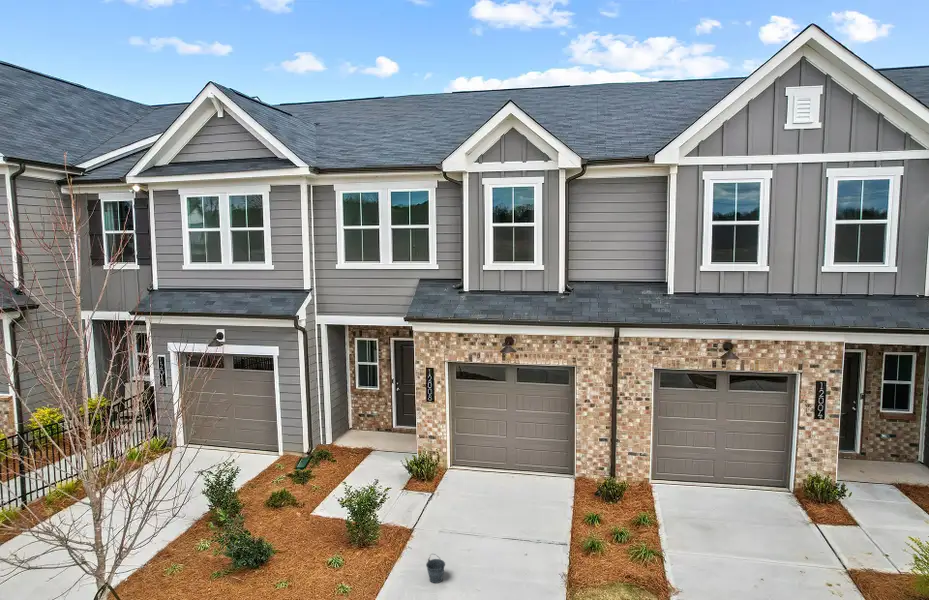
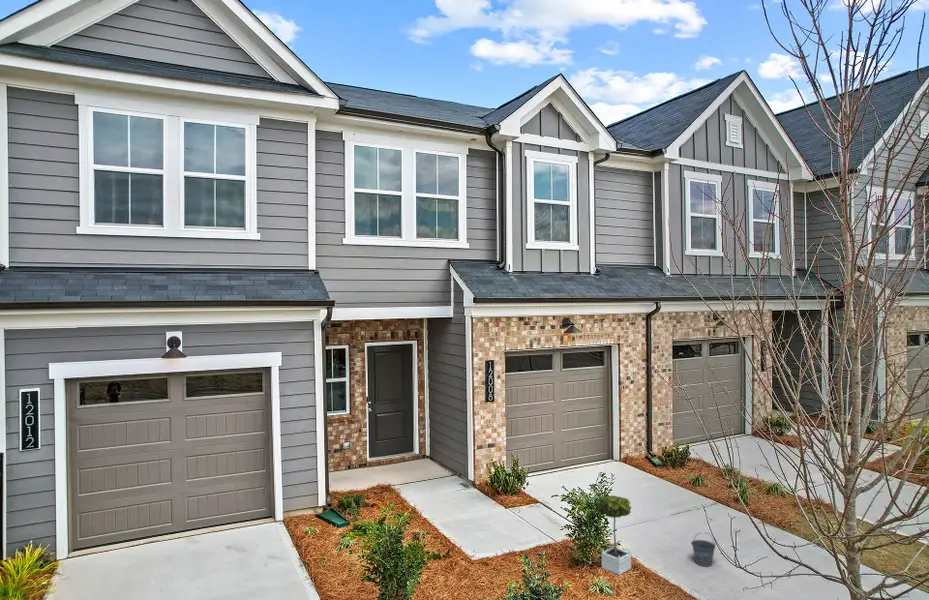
potted tree: none [357,501,384,561] -> present [597,496,631,575]

